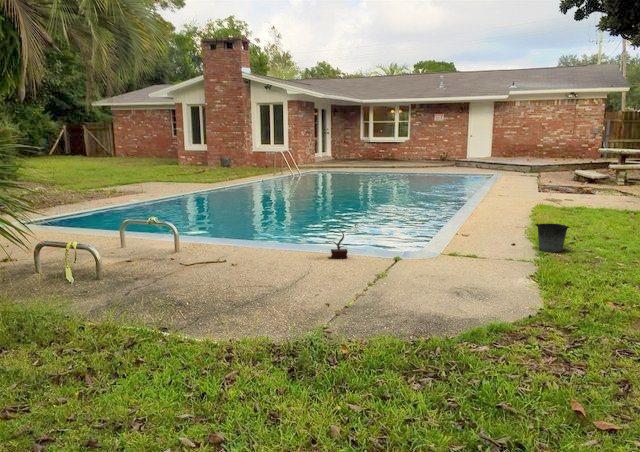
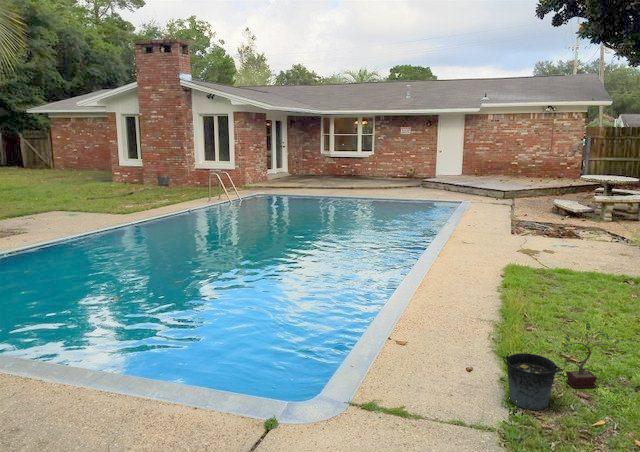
potted plant: present [325,215,363,259] -> present [564,323,626,388]

